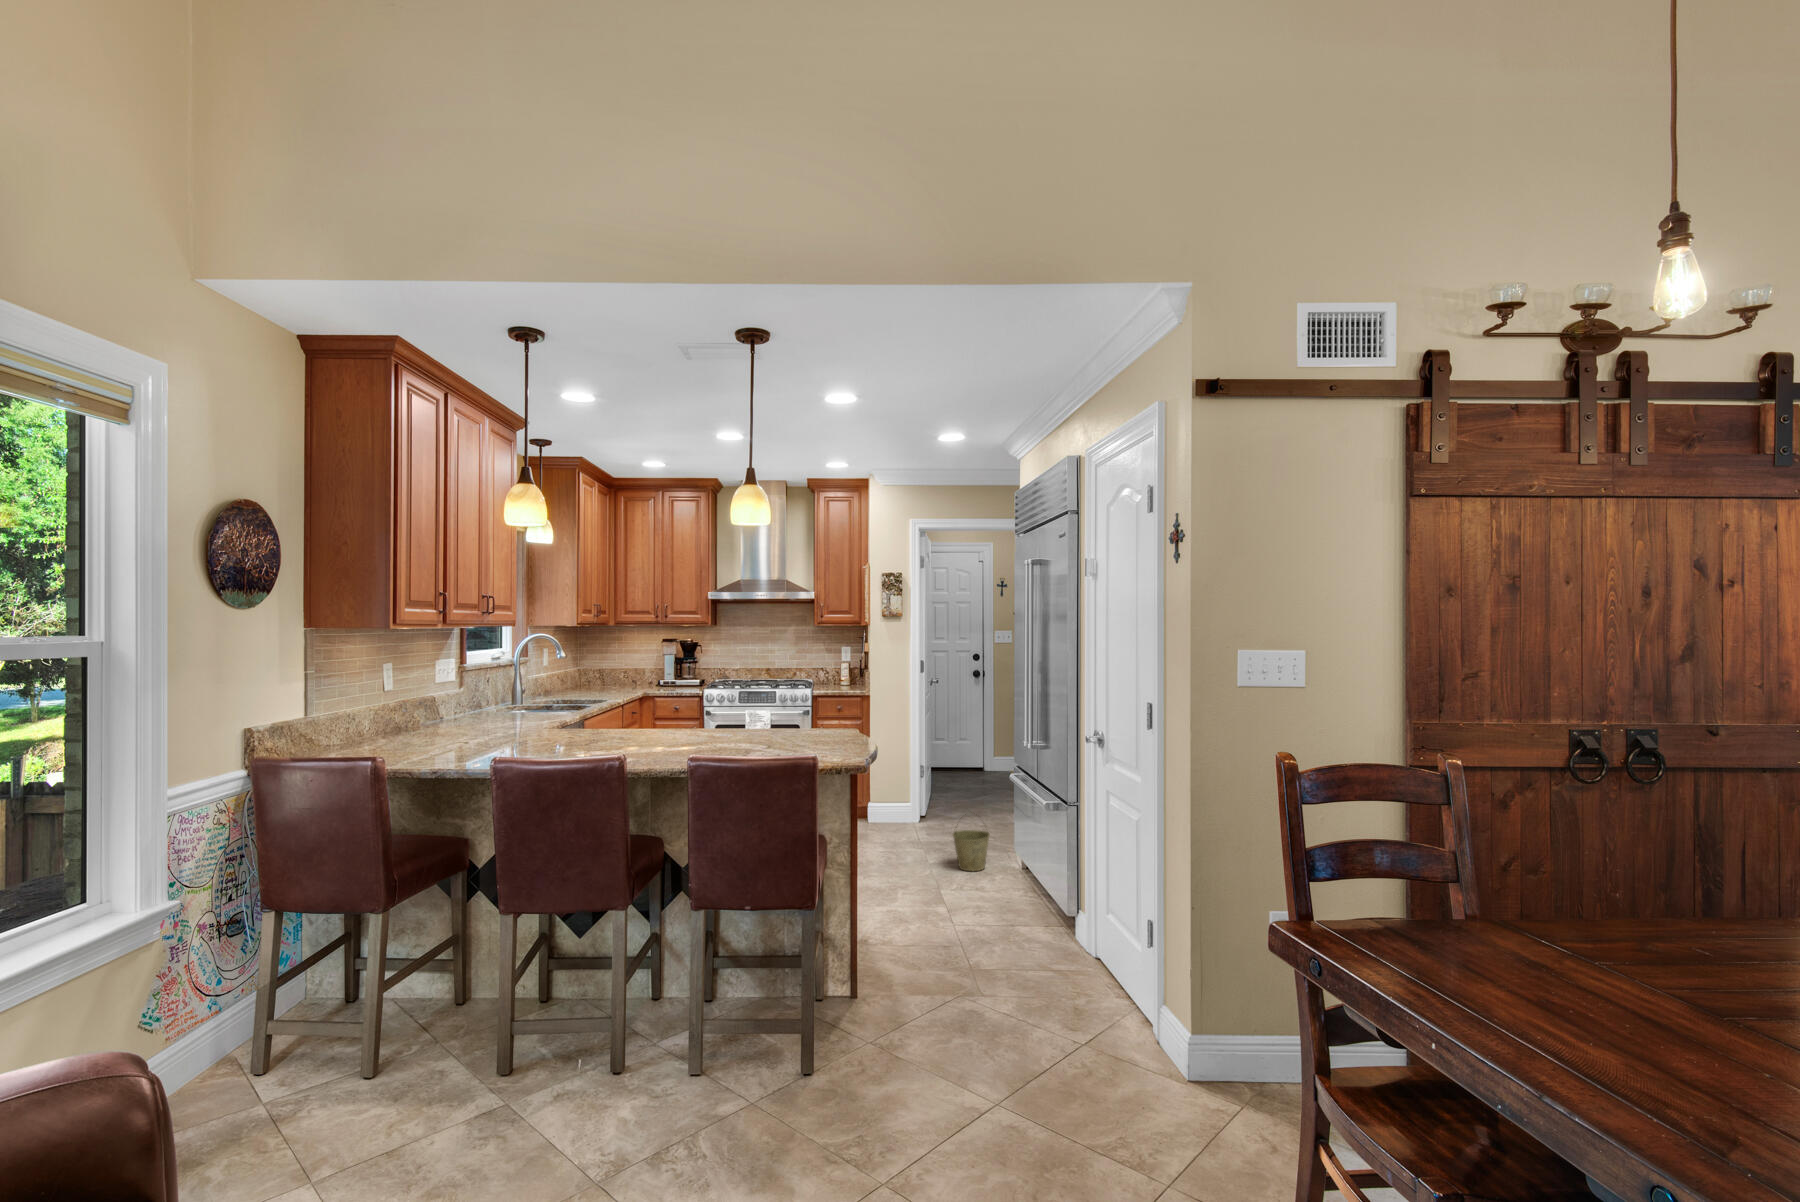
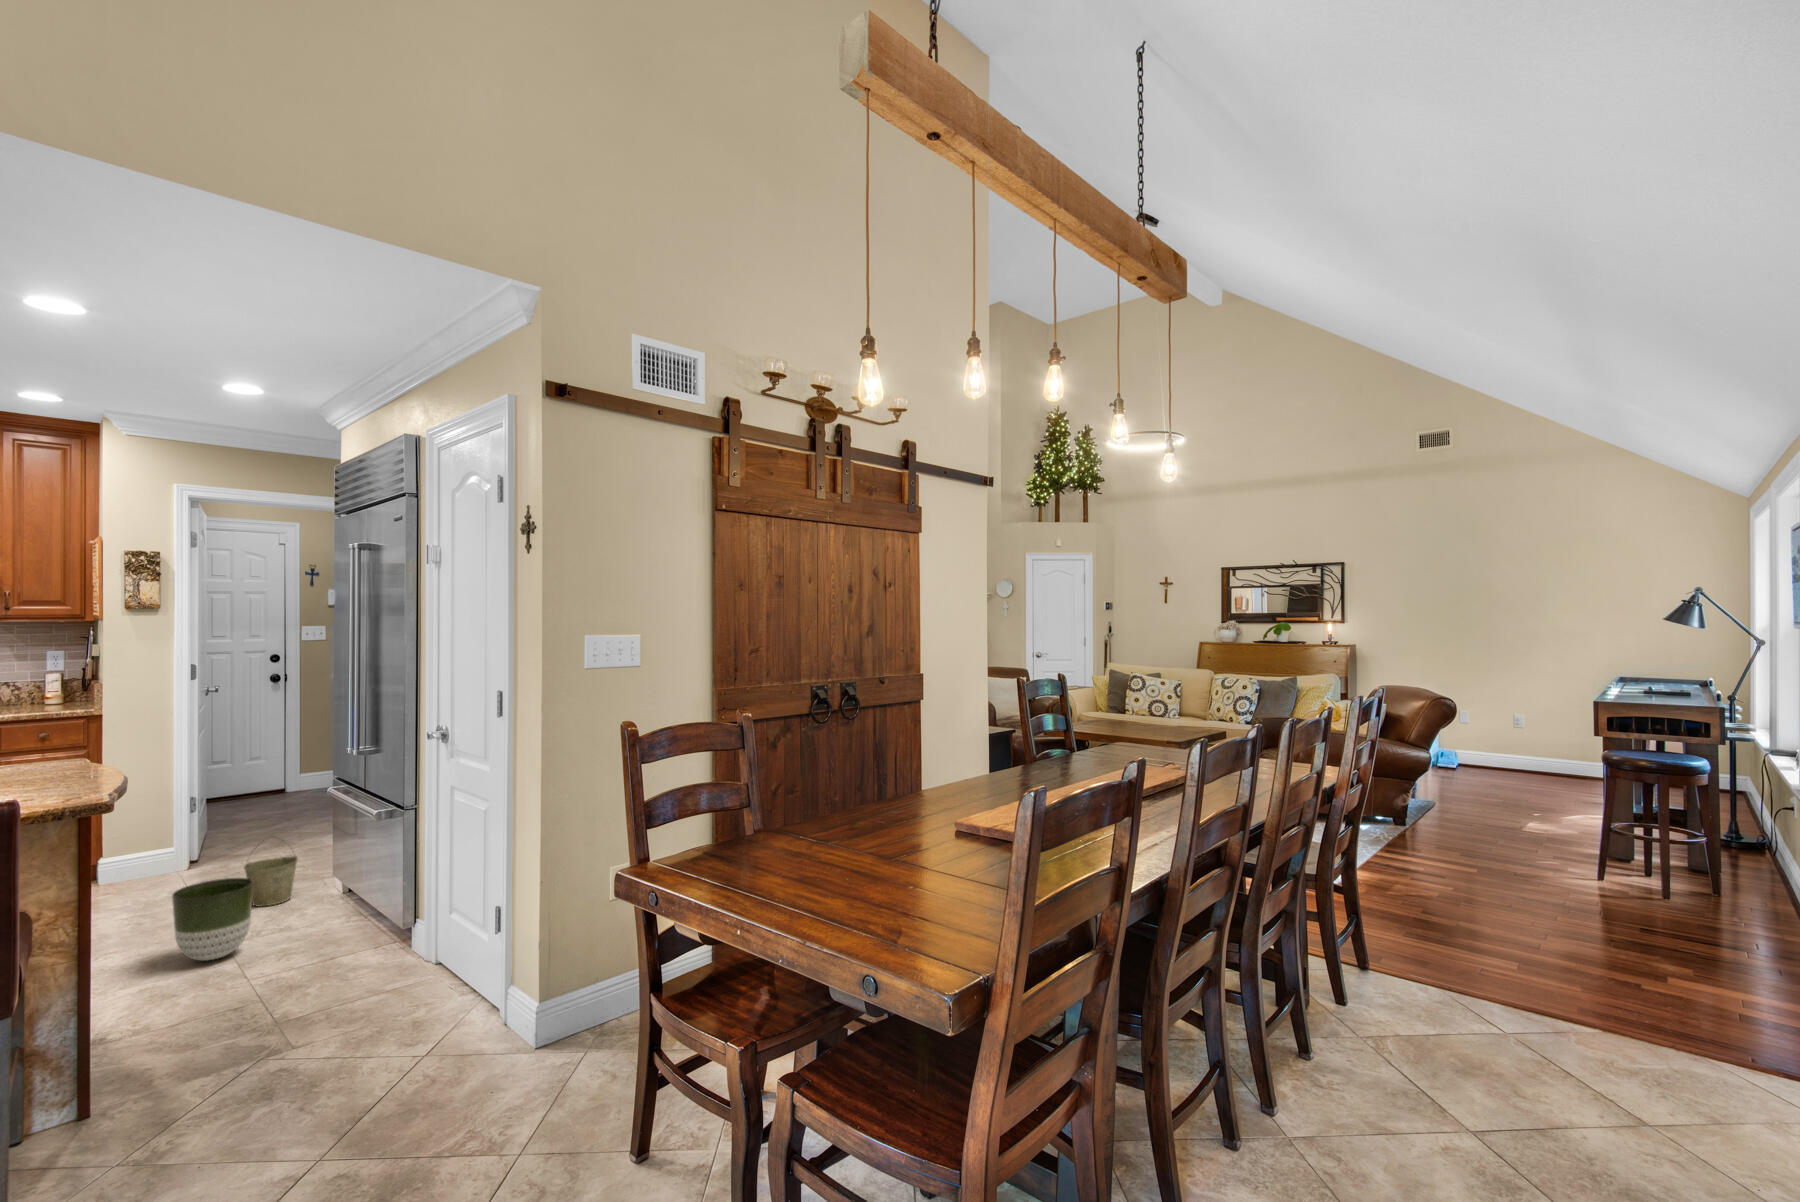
planter: none [903,844,955,912] -> present [172,878,253,961]

